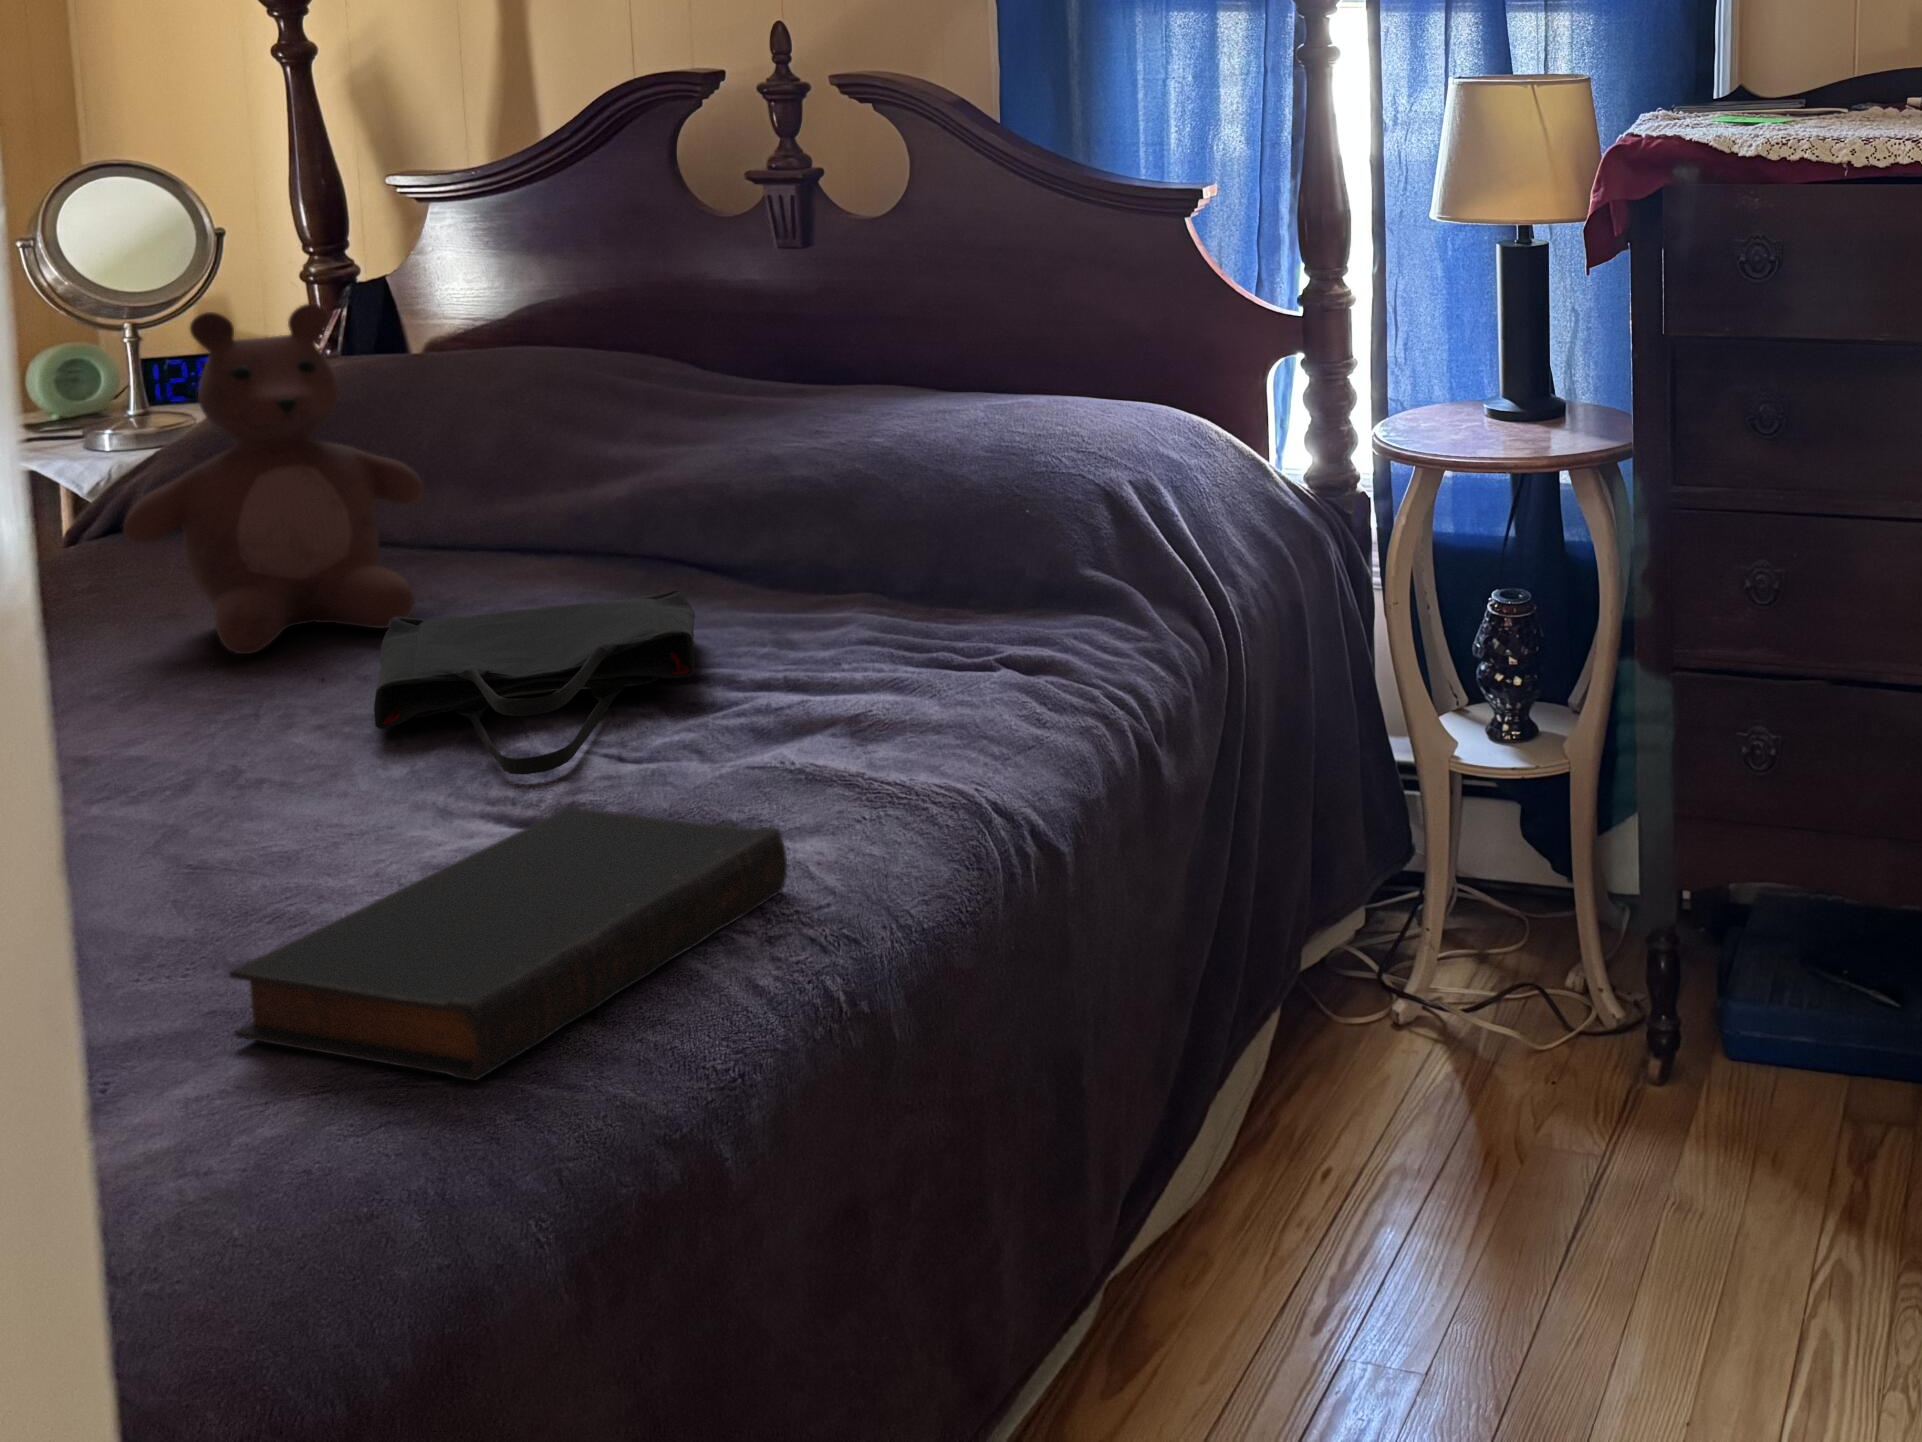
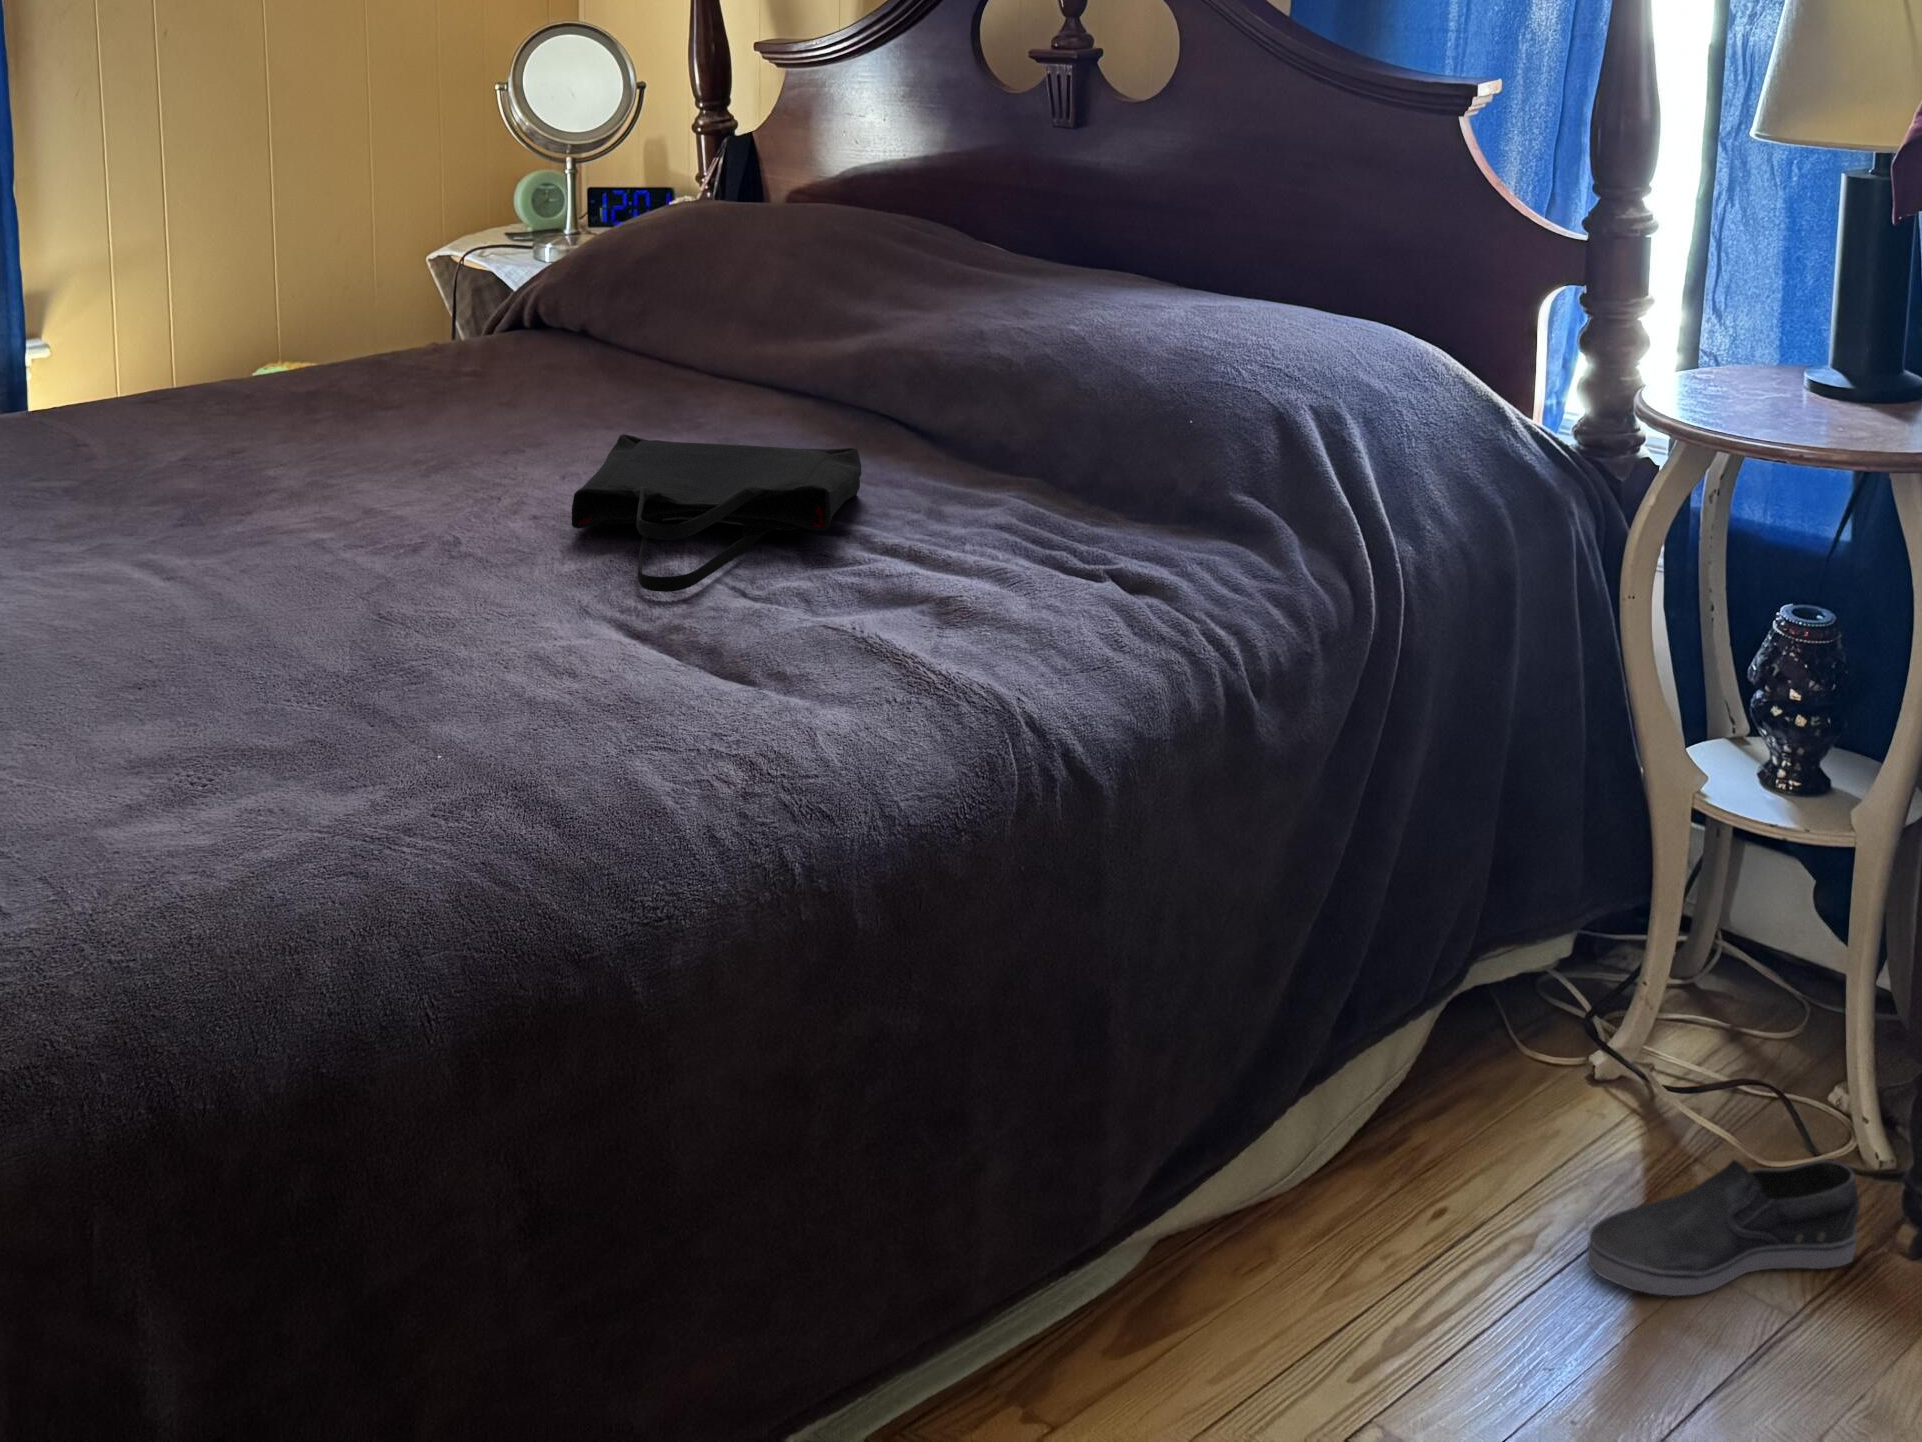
teddy bear: present [123,303,424,654] -> none [466,152,692,446]
book: present [229,807,787,1081] -> none [326,627,783,842]
shoe: none [1457,1023,1628,1176] -> present [1587,1160,1860,1296]

